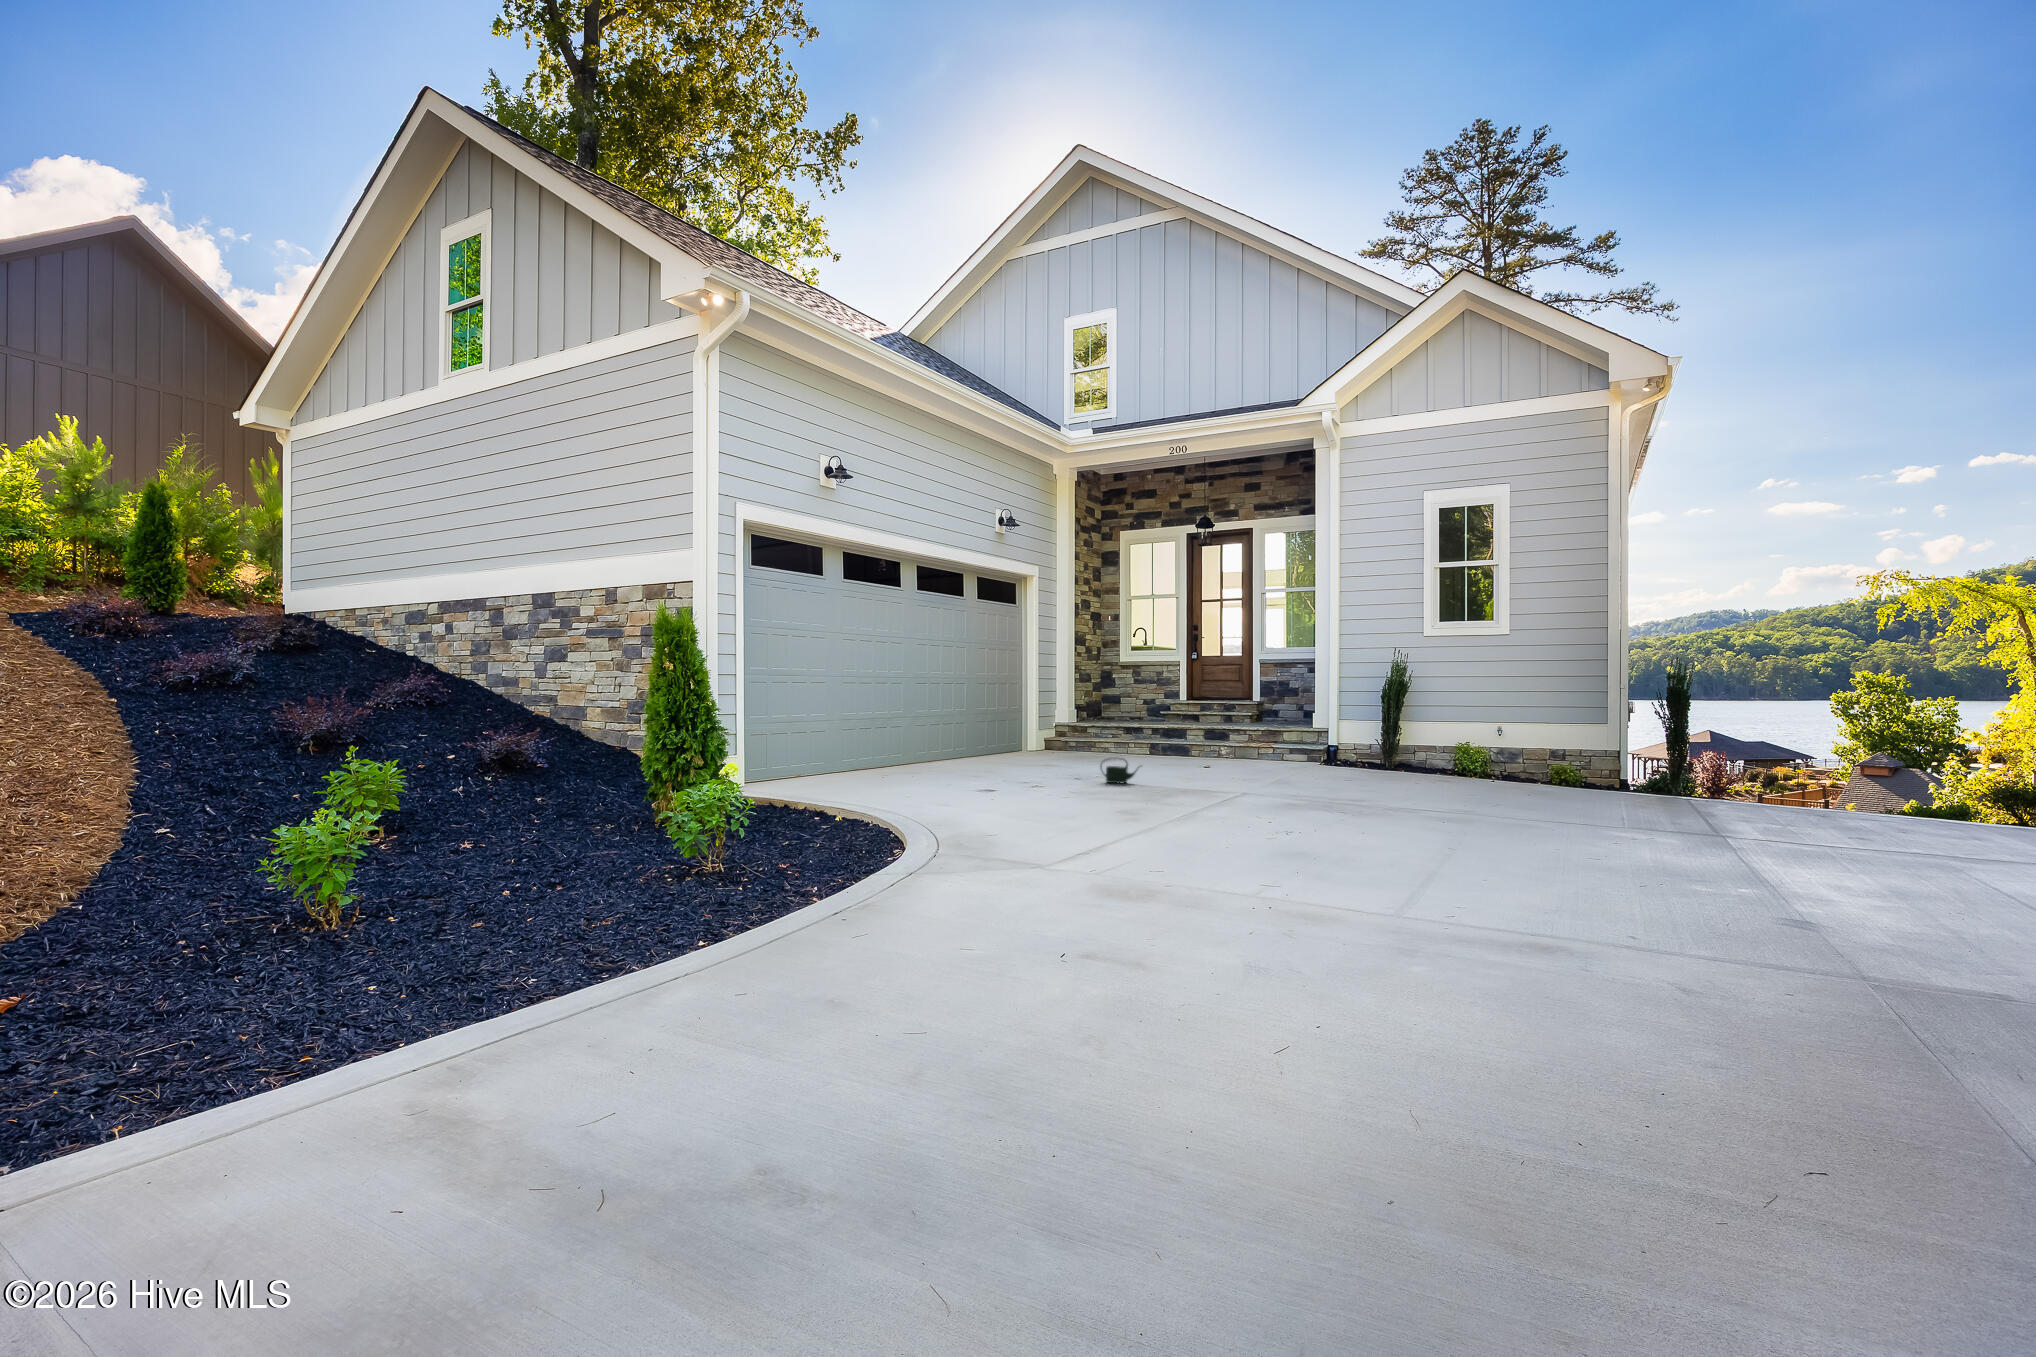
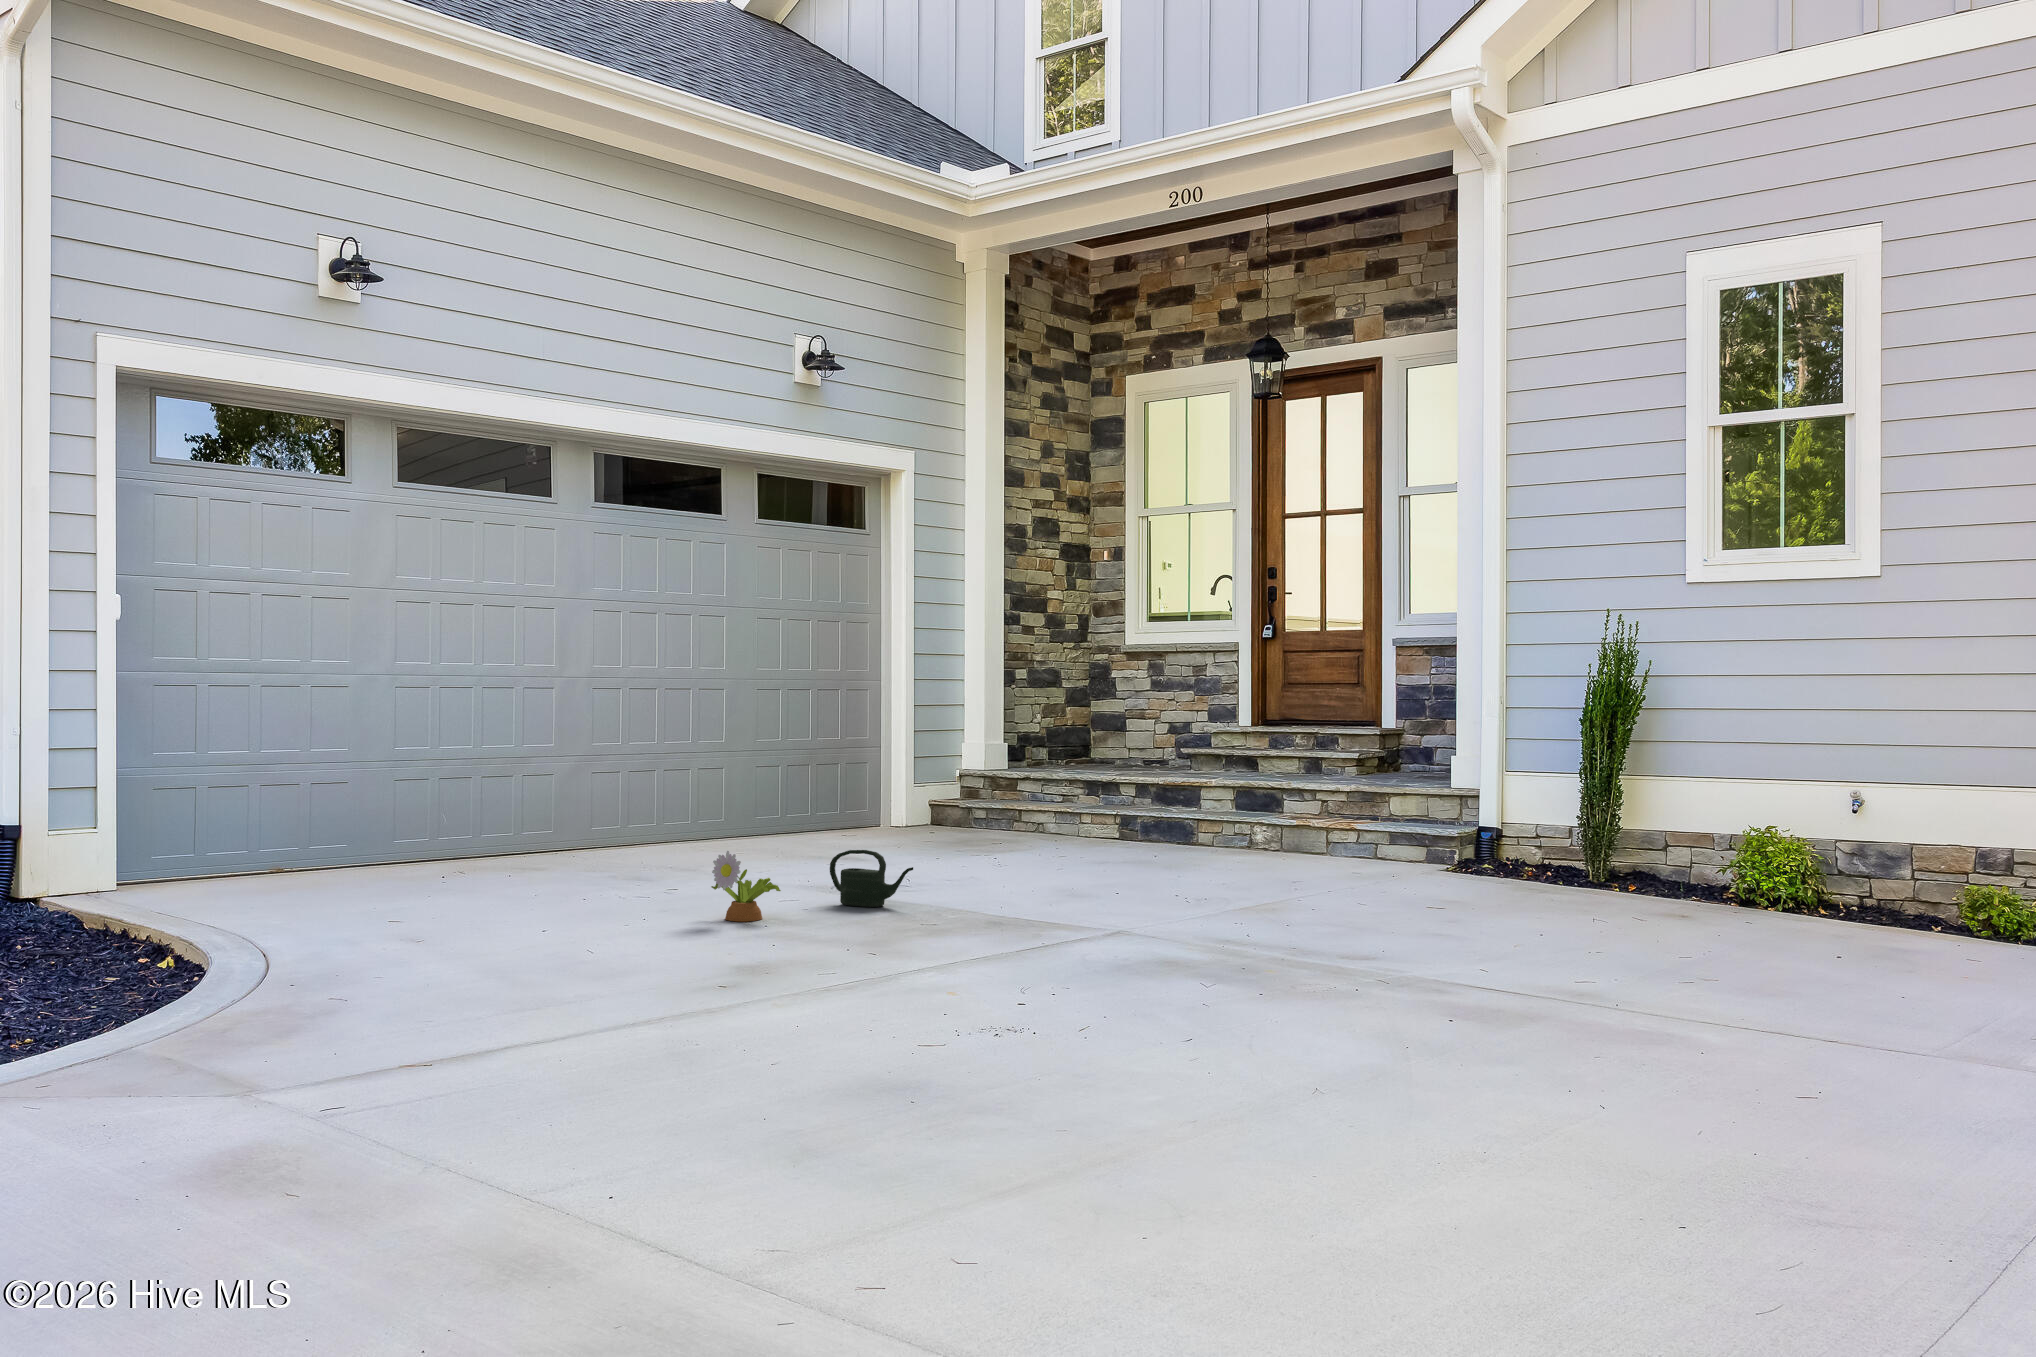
decorative plant: none [1065,758,1101,790] -> present [711,851,781,921]

